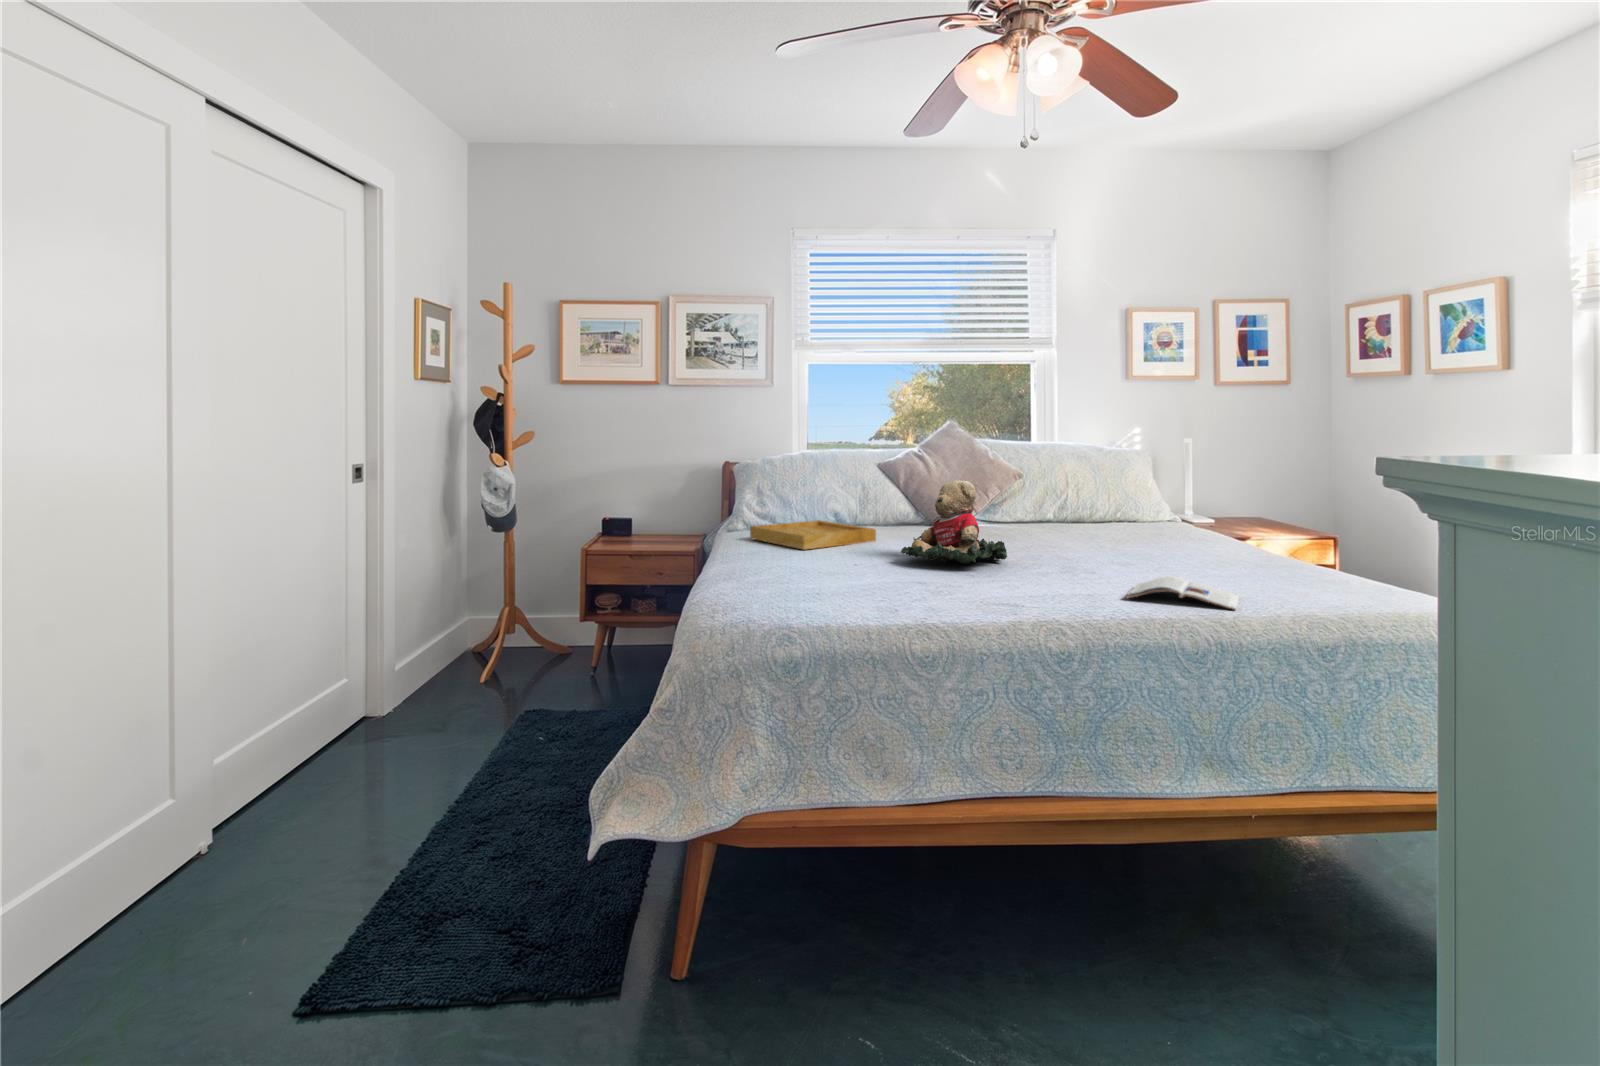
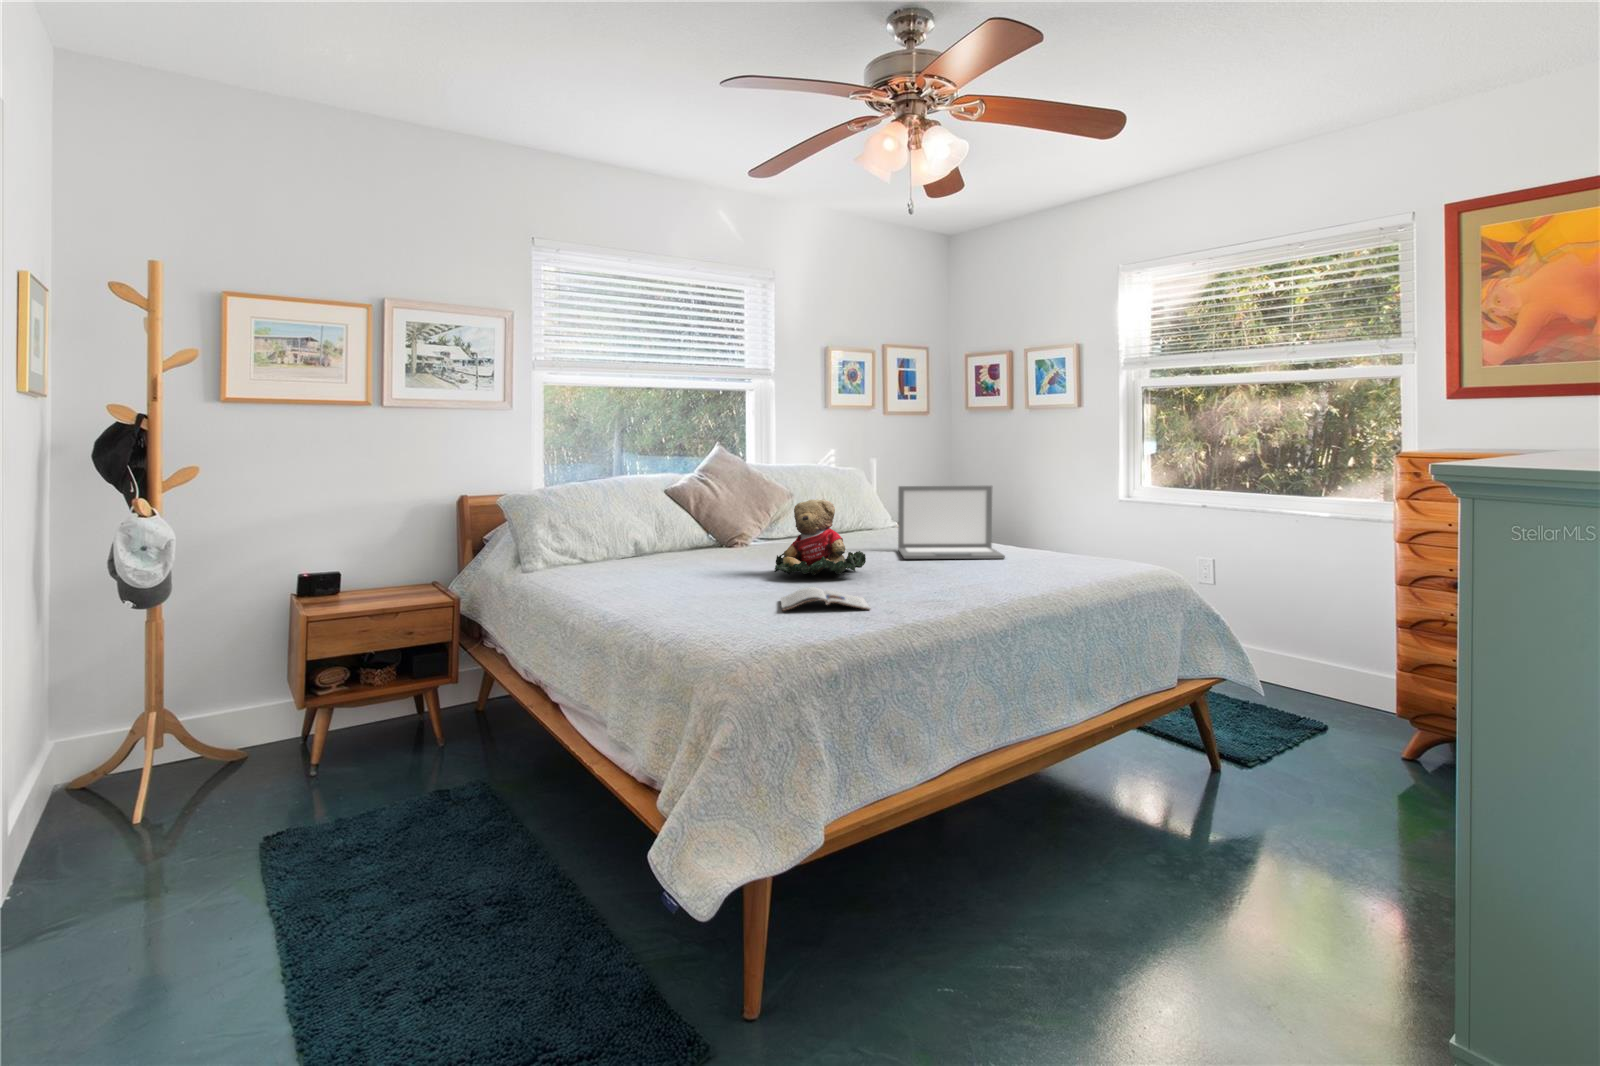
laptop: none [1085,470,1235,568] -> present [898,486,1005,559]
tray: present [750,520,876,550] -> none [572,551,703,579]
magazine: present [1126,576,1239,610] -> present [781,587,870,611]

